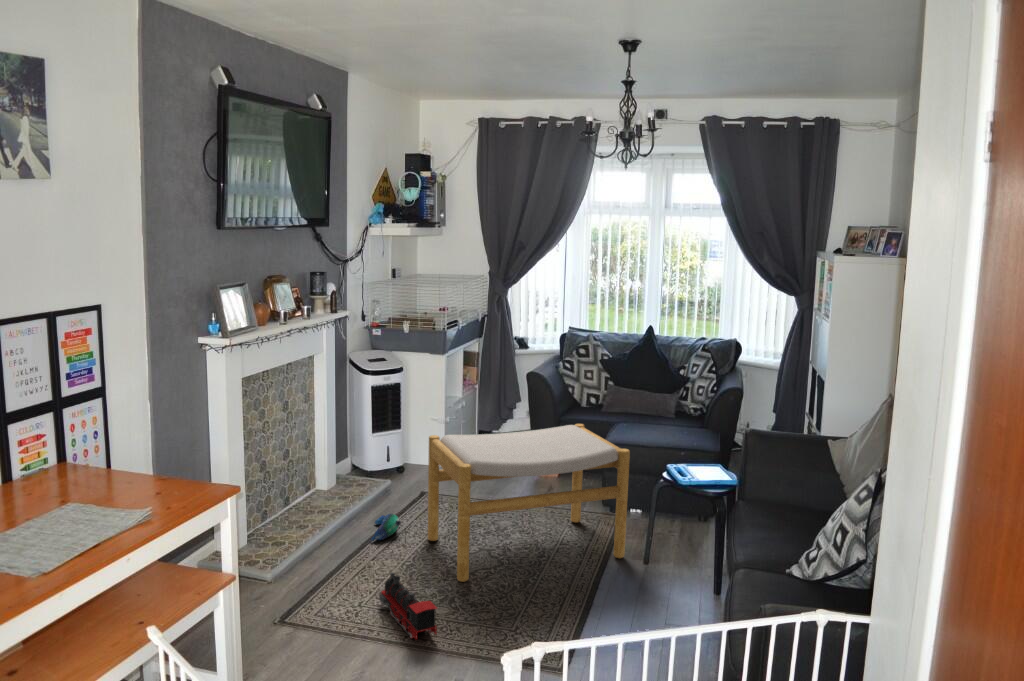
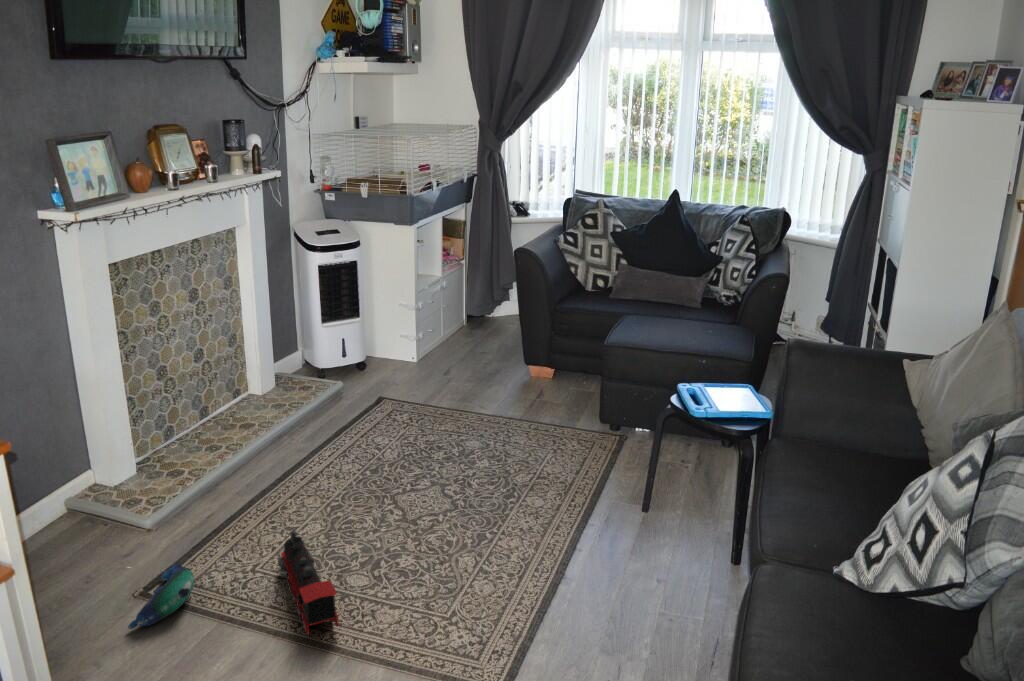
footstool: present [428,424,630,582] -> none [365,321,628,535]
plush toy: present [371,514,401,541] -> present [128,563,194,629]

